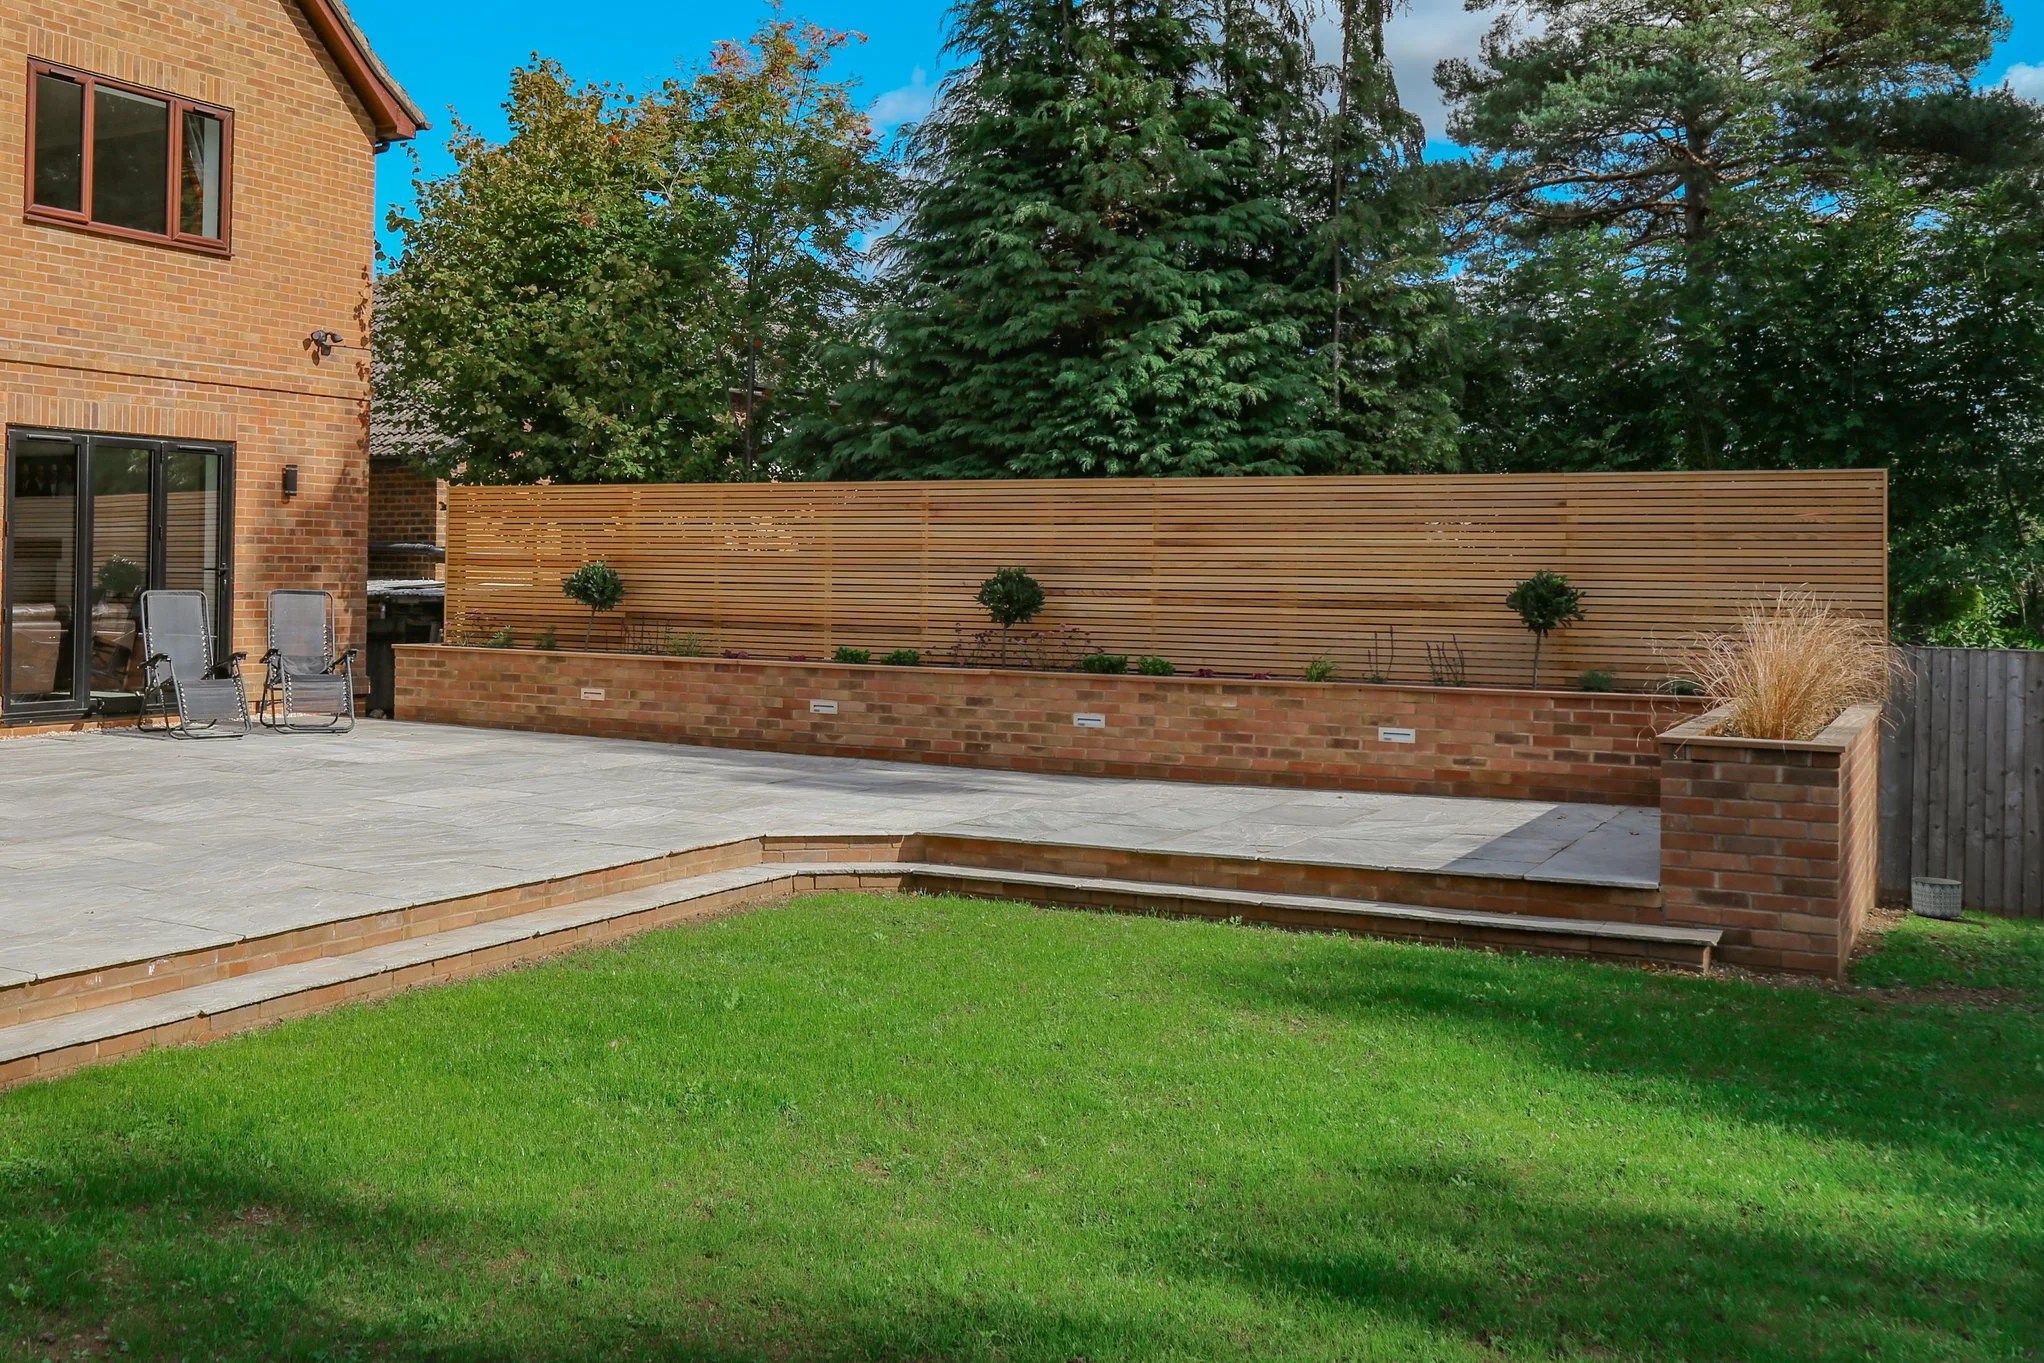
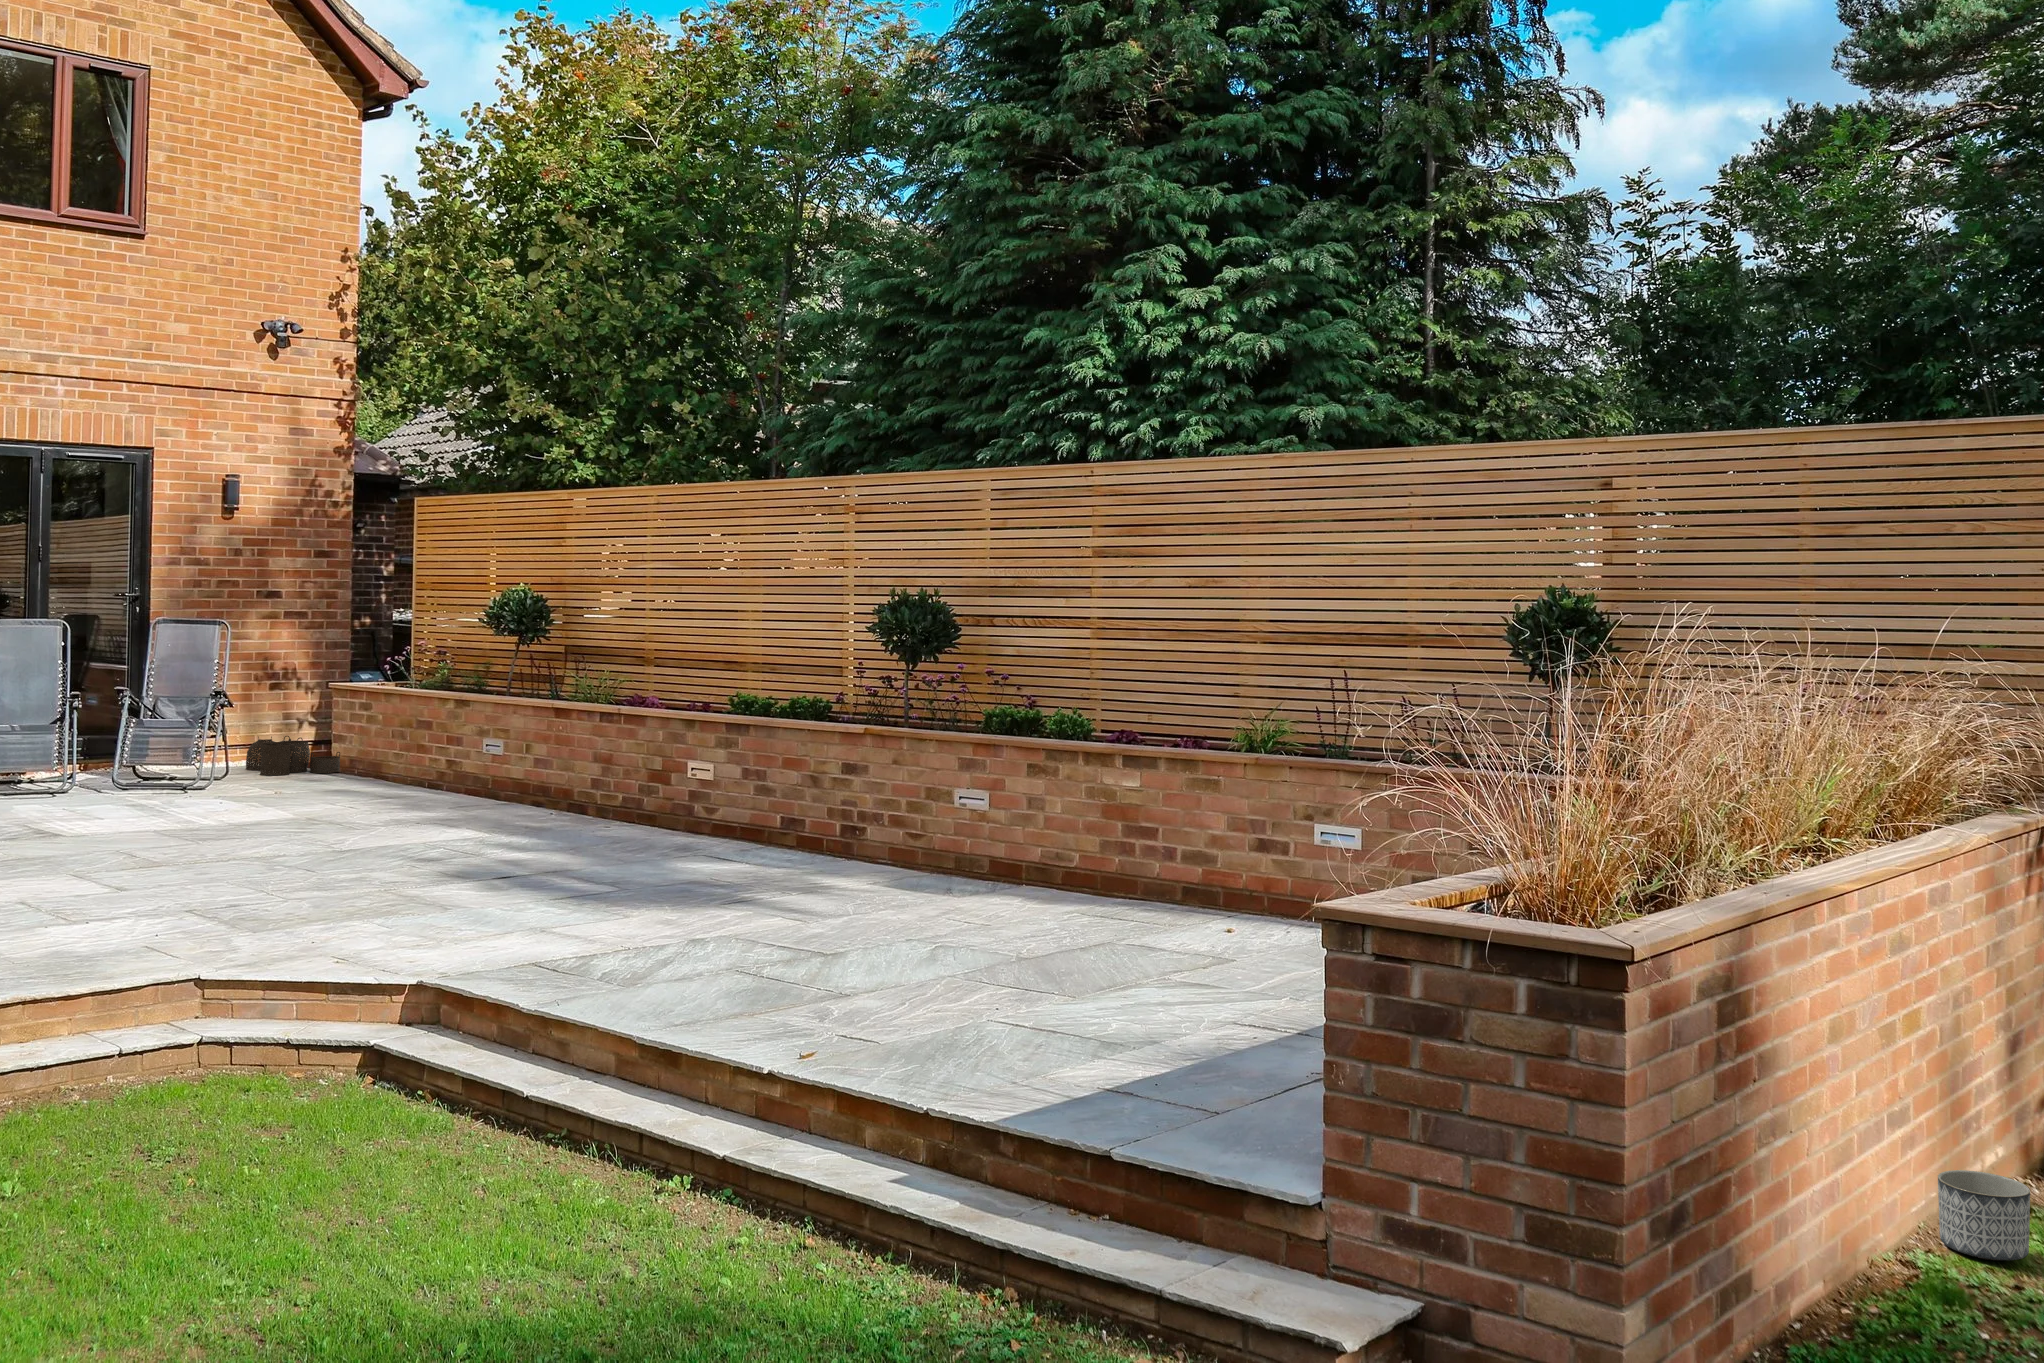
woven basket: none [305,696,393,729] -> present [246,736,340,775]

